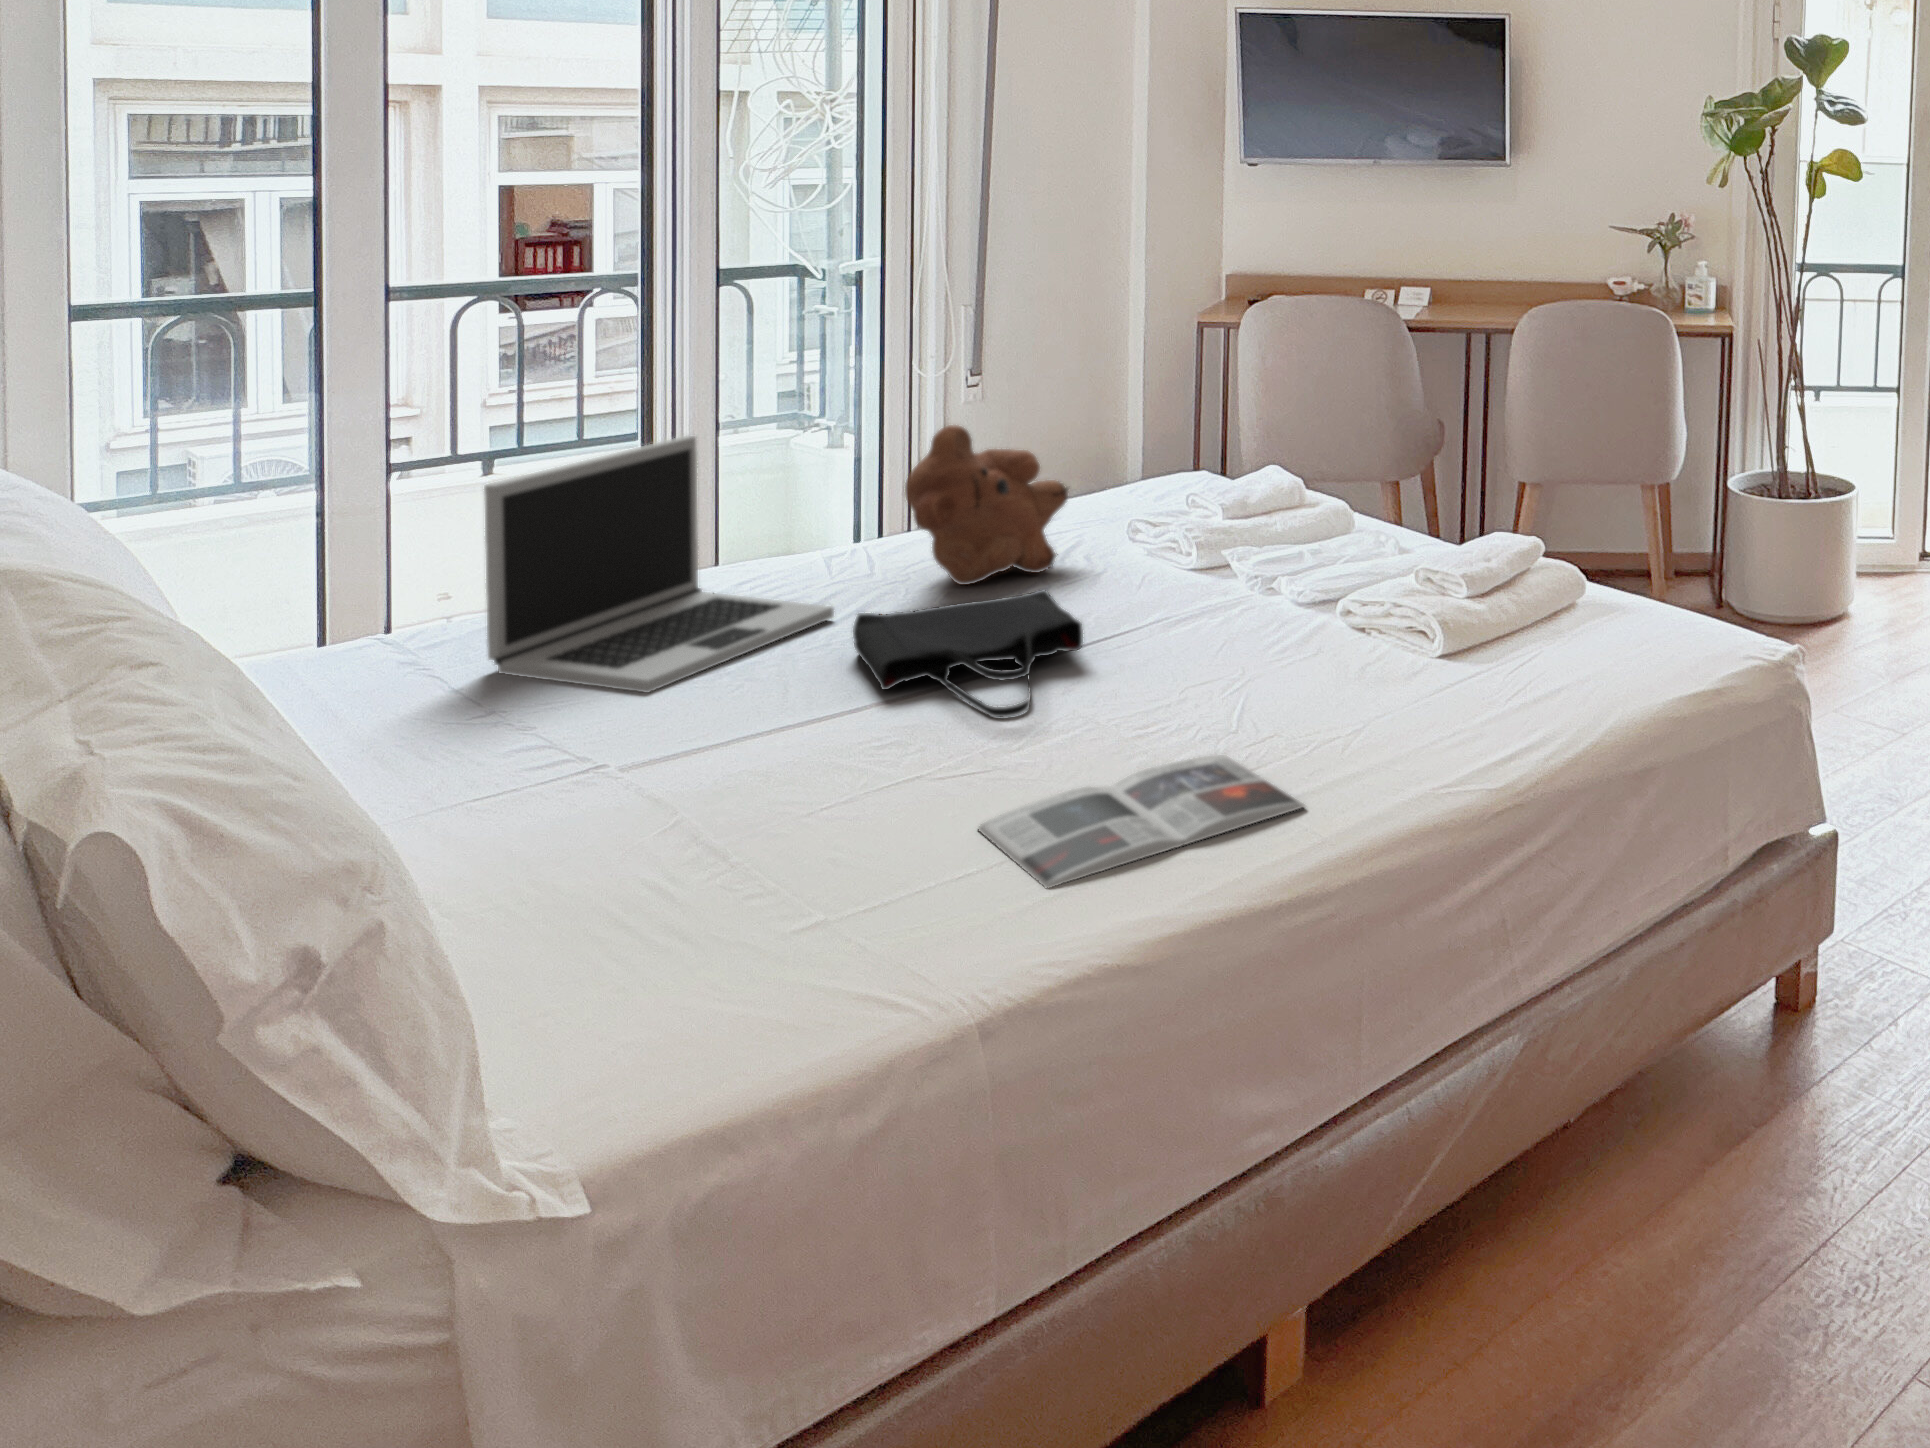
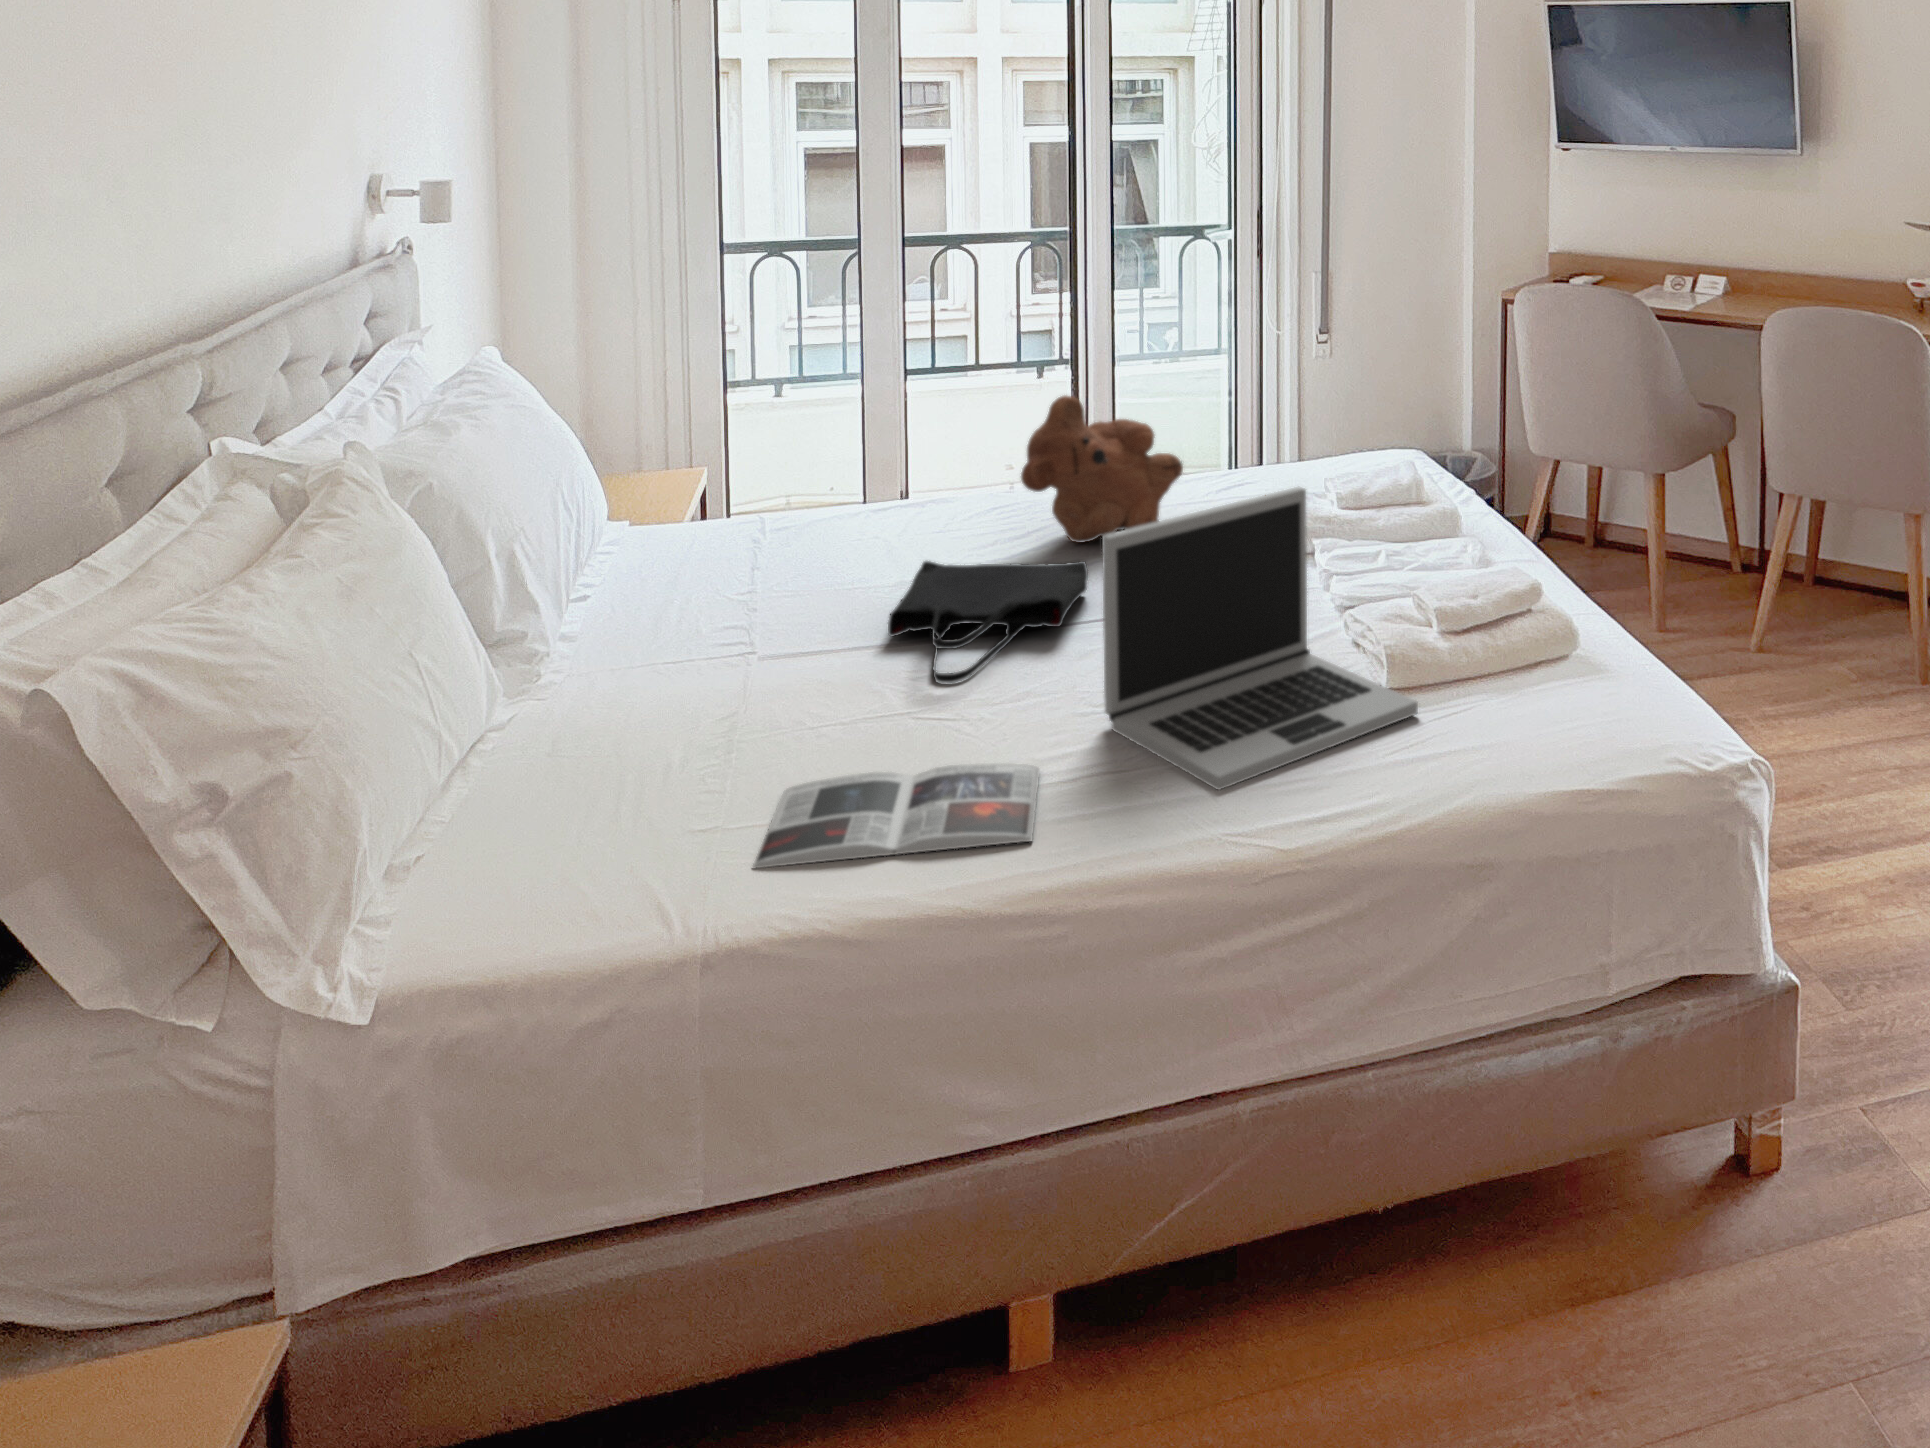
laptop: present [484,436,834,693] -> present [1102,487,1418,790]

